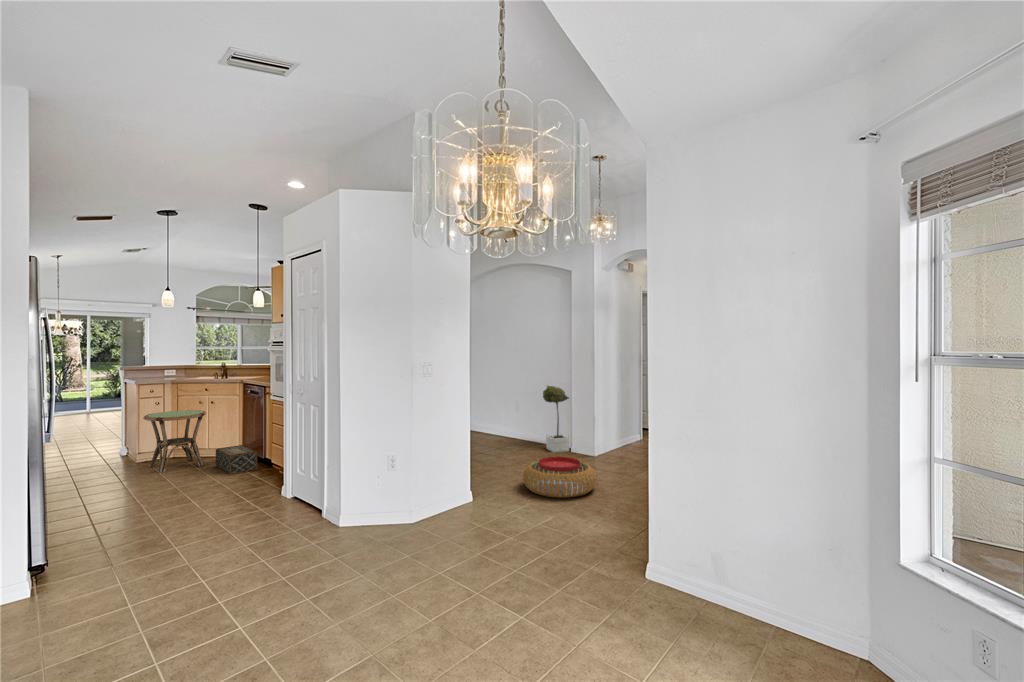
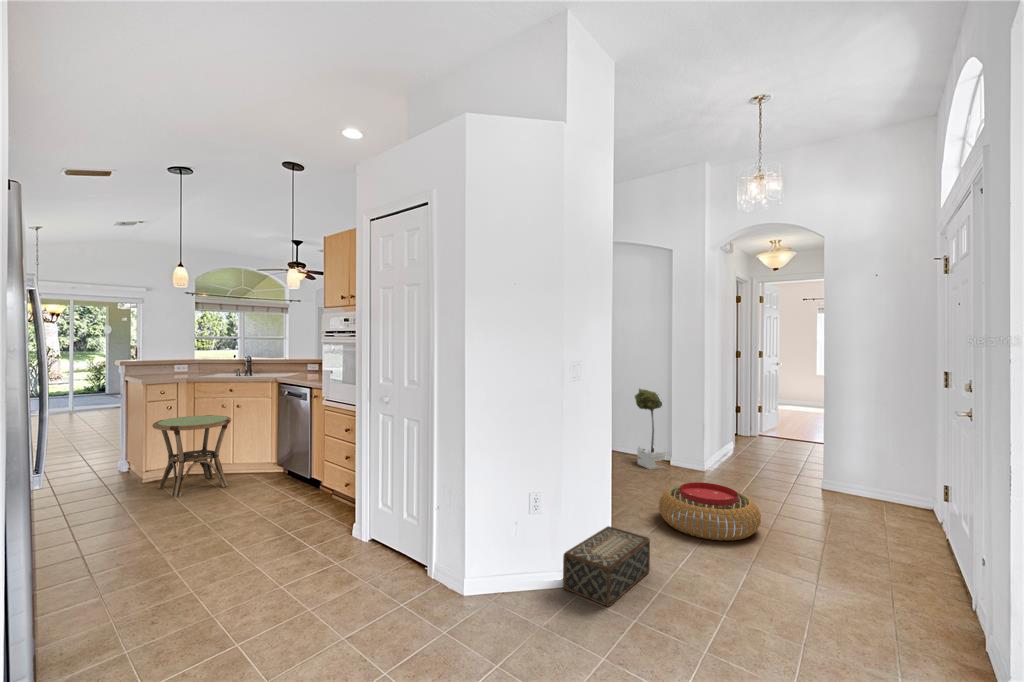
woven basket: present [216,445,257,474] -> present [563,526,650,606]

